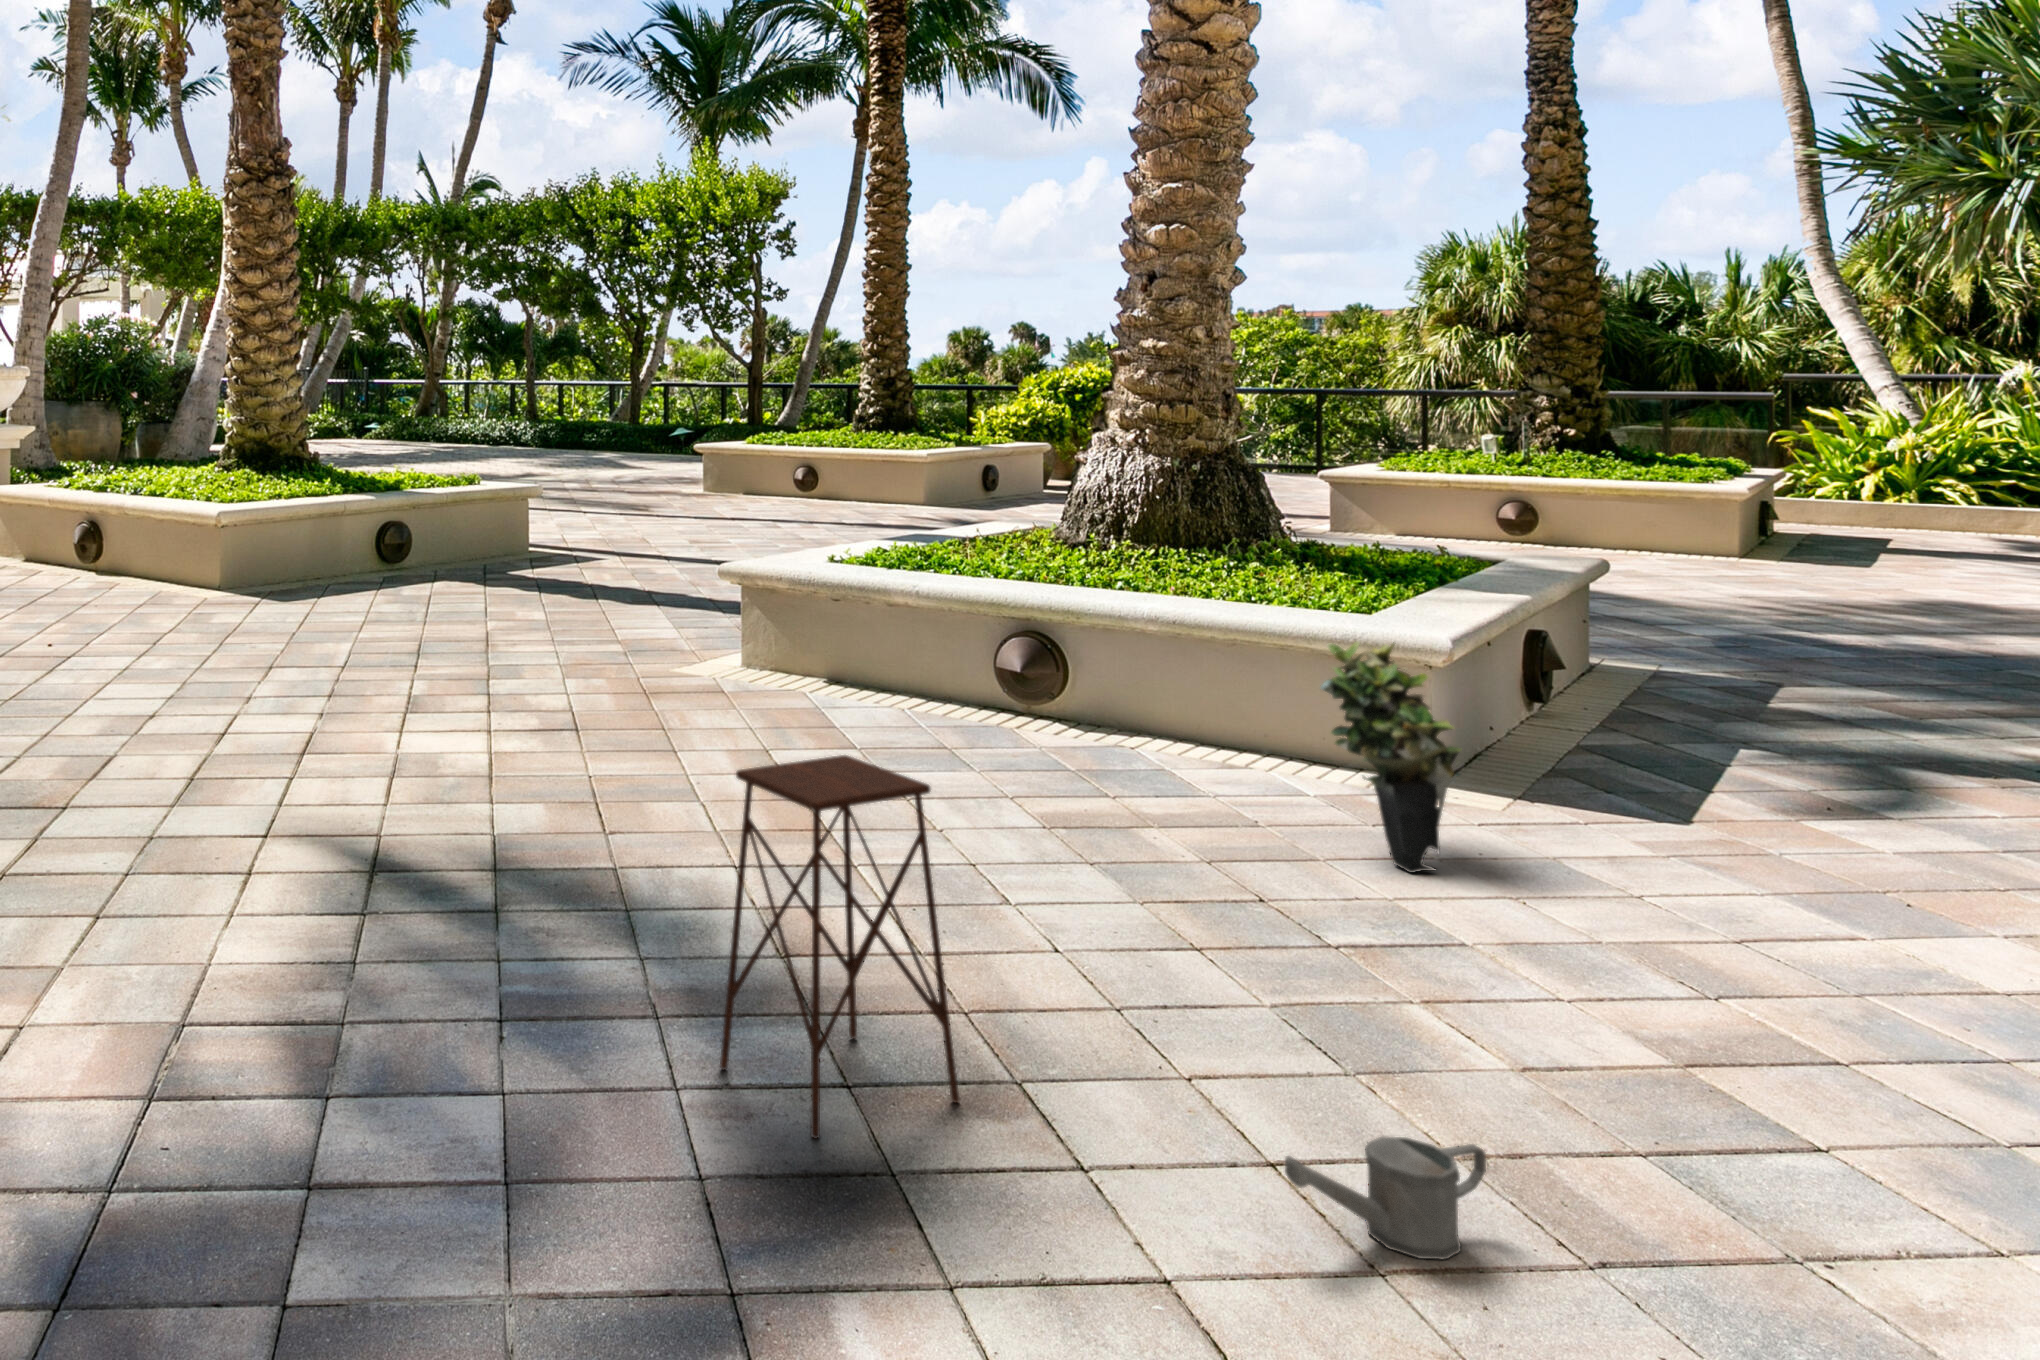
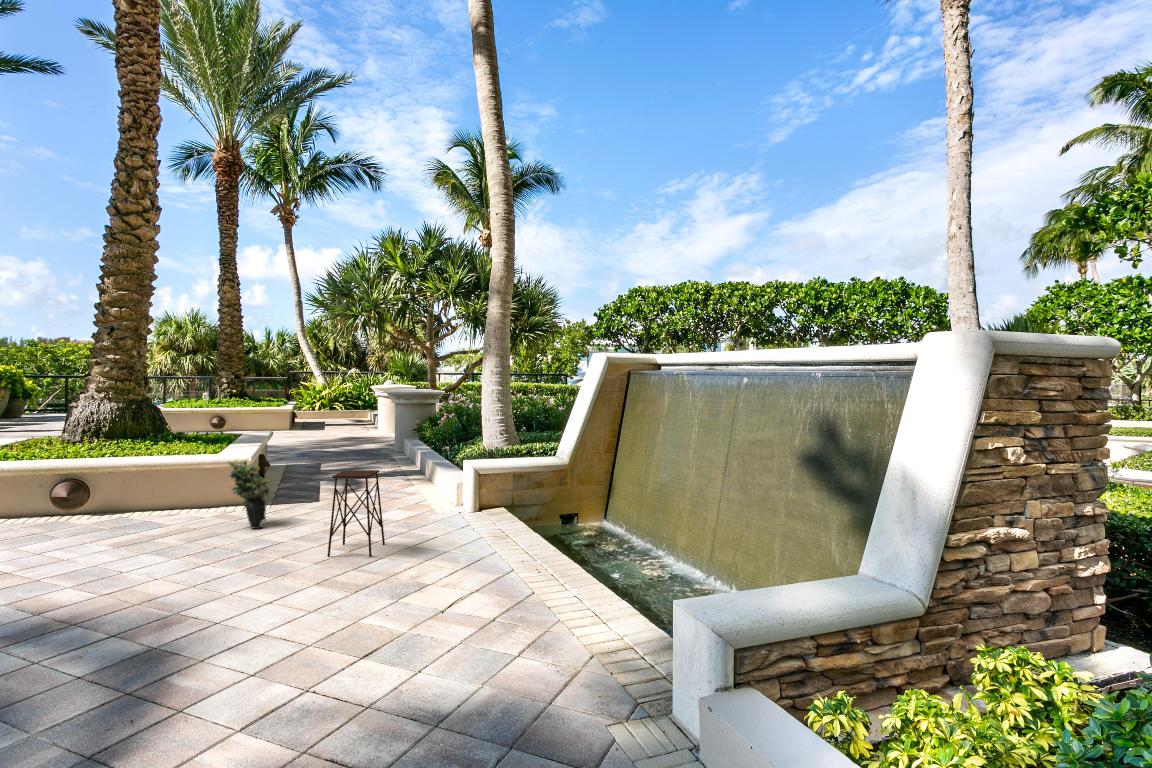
side table: present [720,755,960,1138] -> present [328,470,385,557]
watering can: present [1285,1137,1486,1259] -> none [291,571,332,603]

